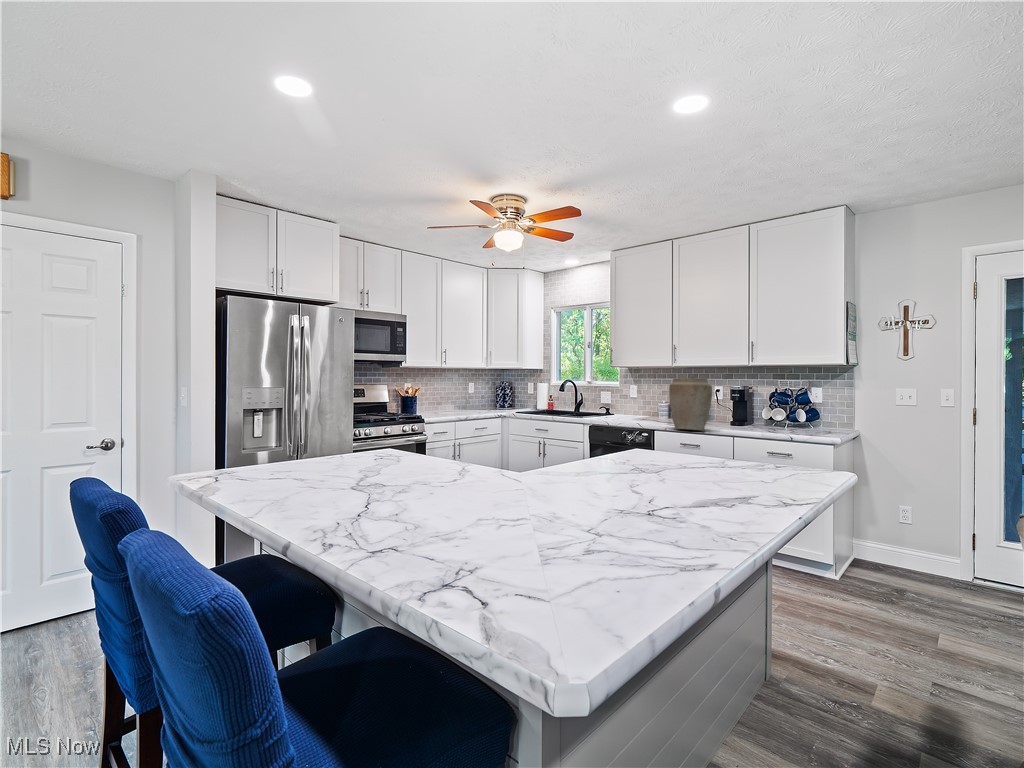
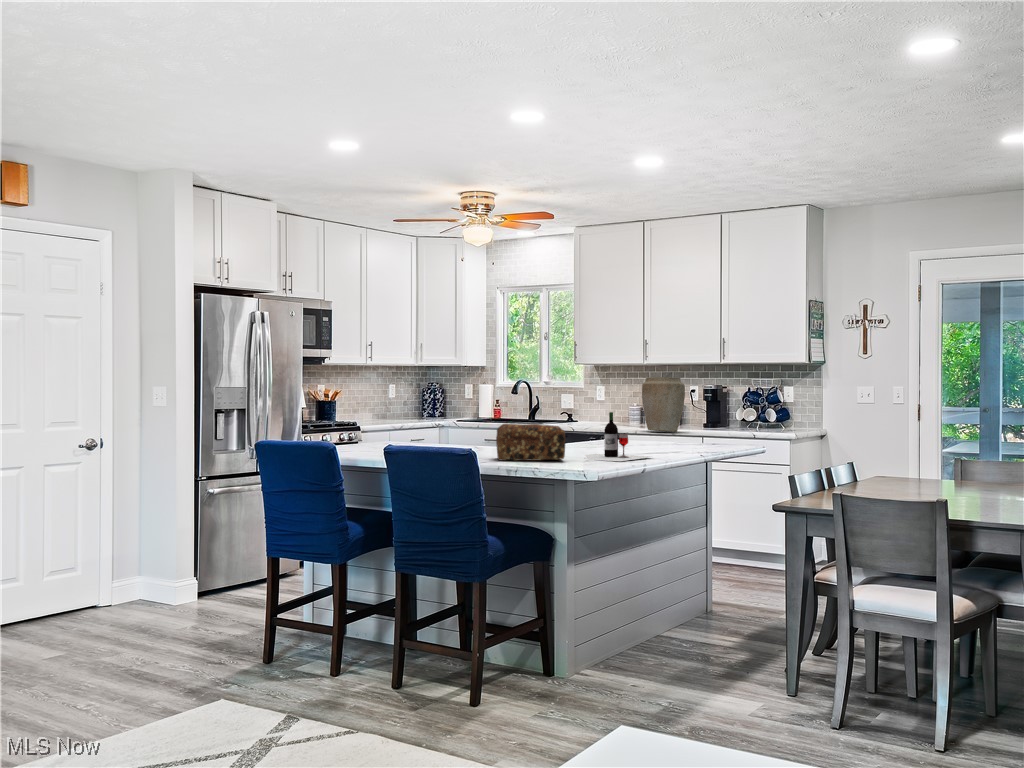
wine bottle: none [527,440,686,541] -> present [585,412,651,461]
bread loaf: none [392,466,521,539] -> present [496,424,566,461]

